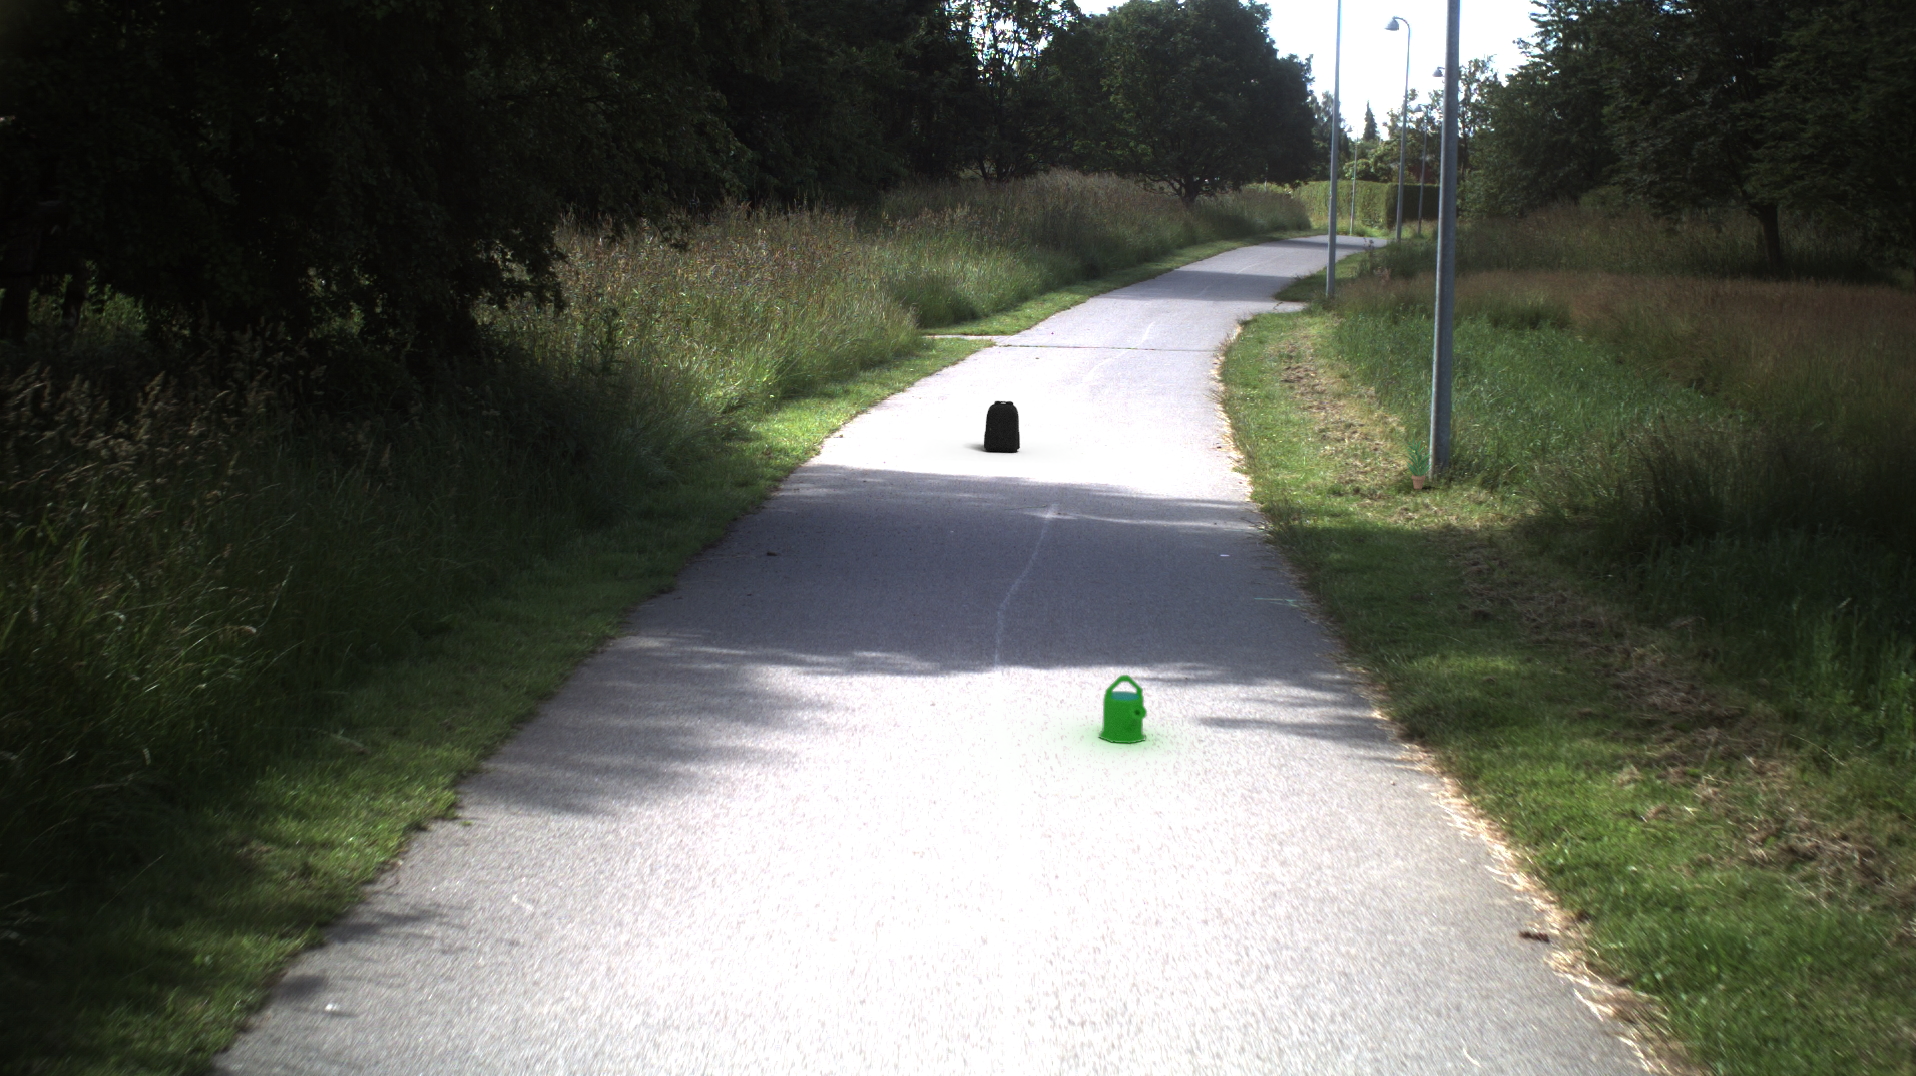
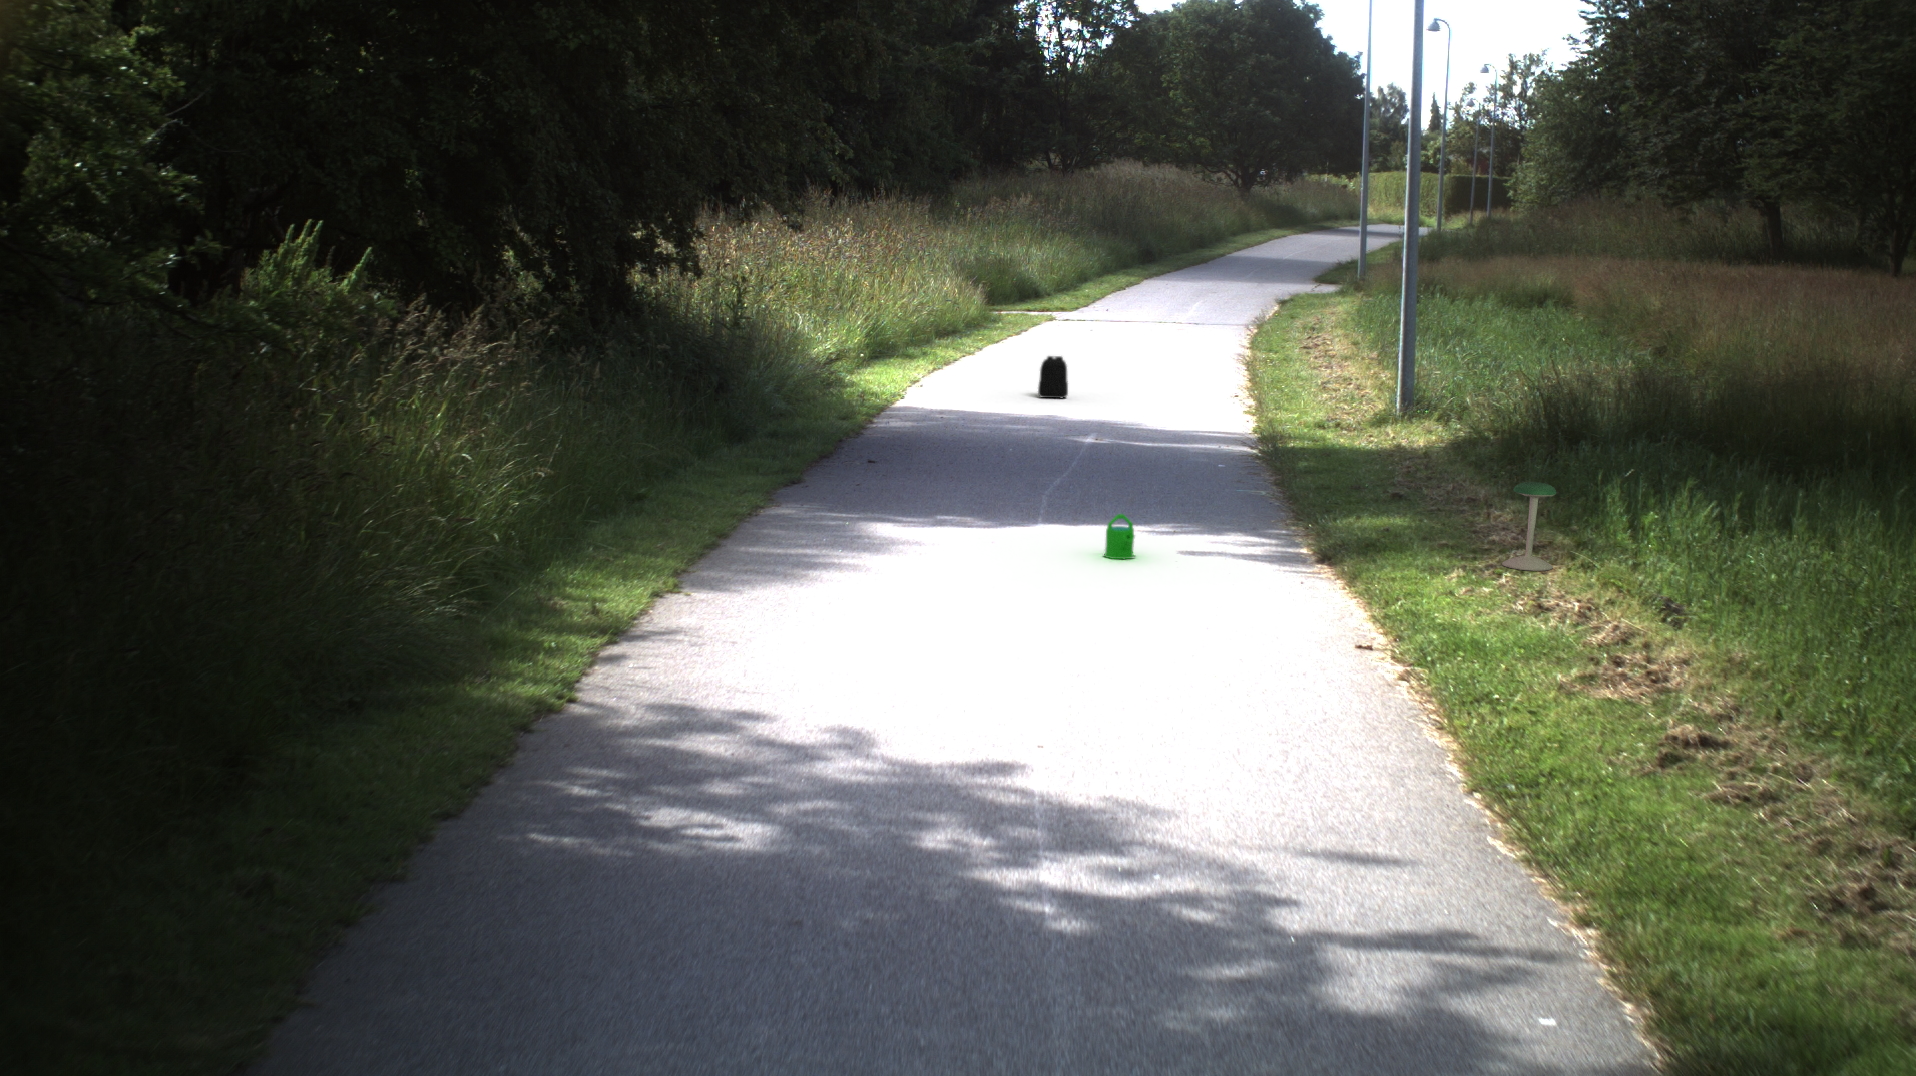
potted plant: present [1407,439,1432,489] -> none [1380,383,1404,425]
stool: none [1676,626,1759,758] -> present [1502,482,1556,571]

